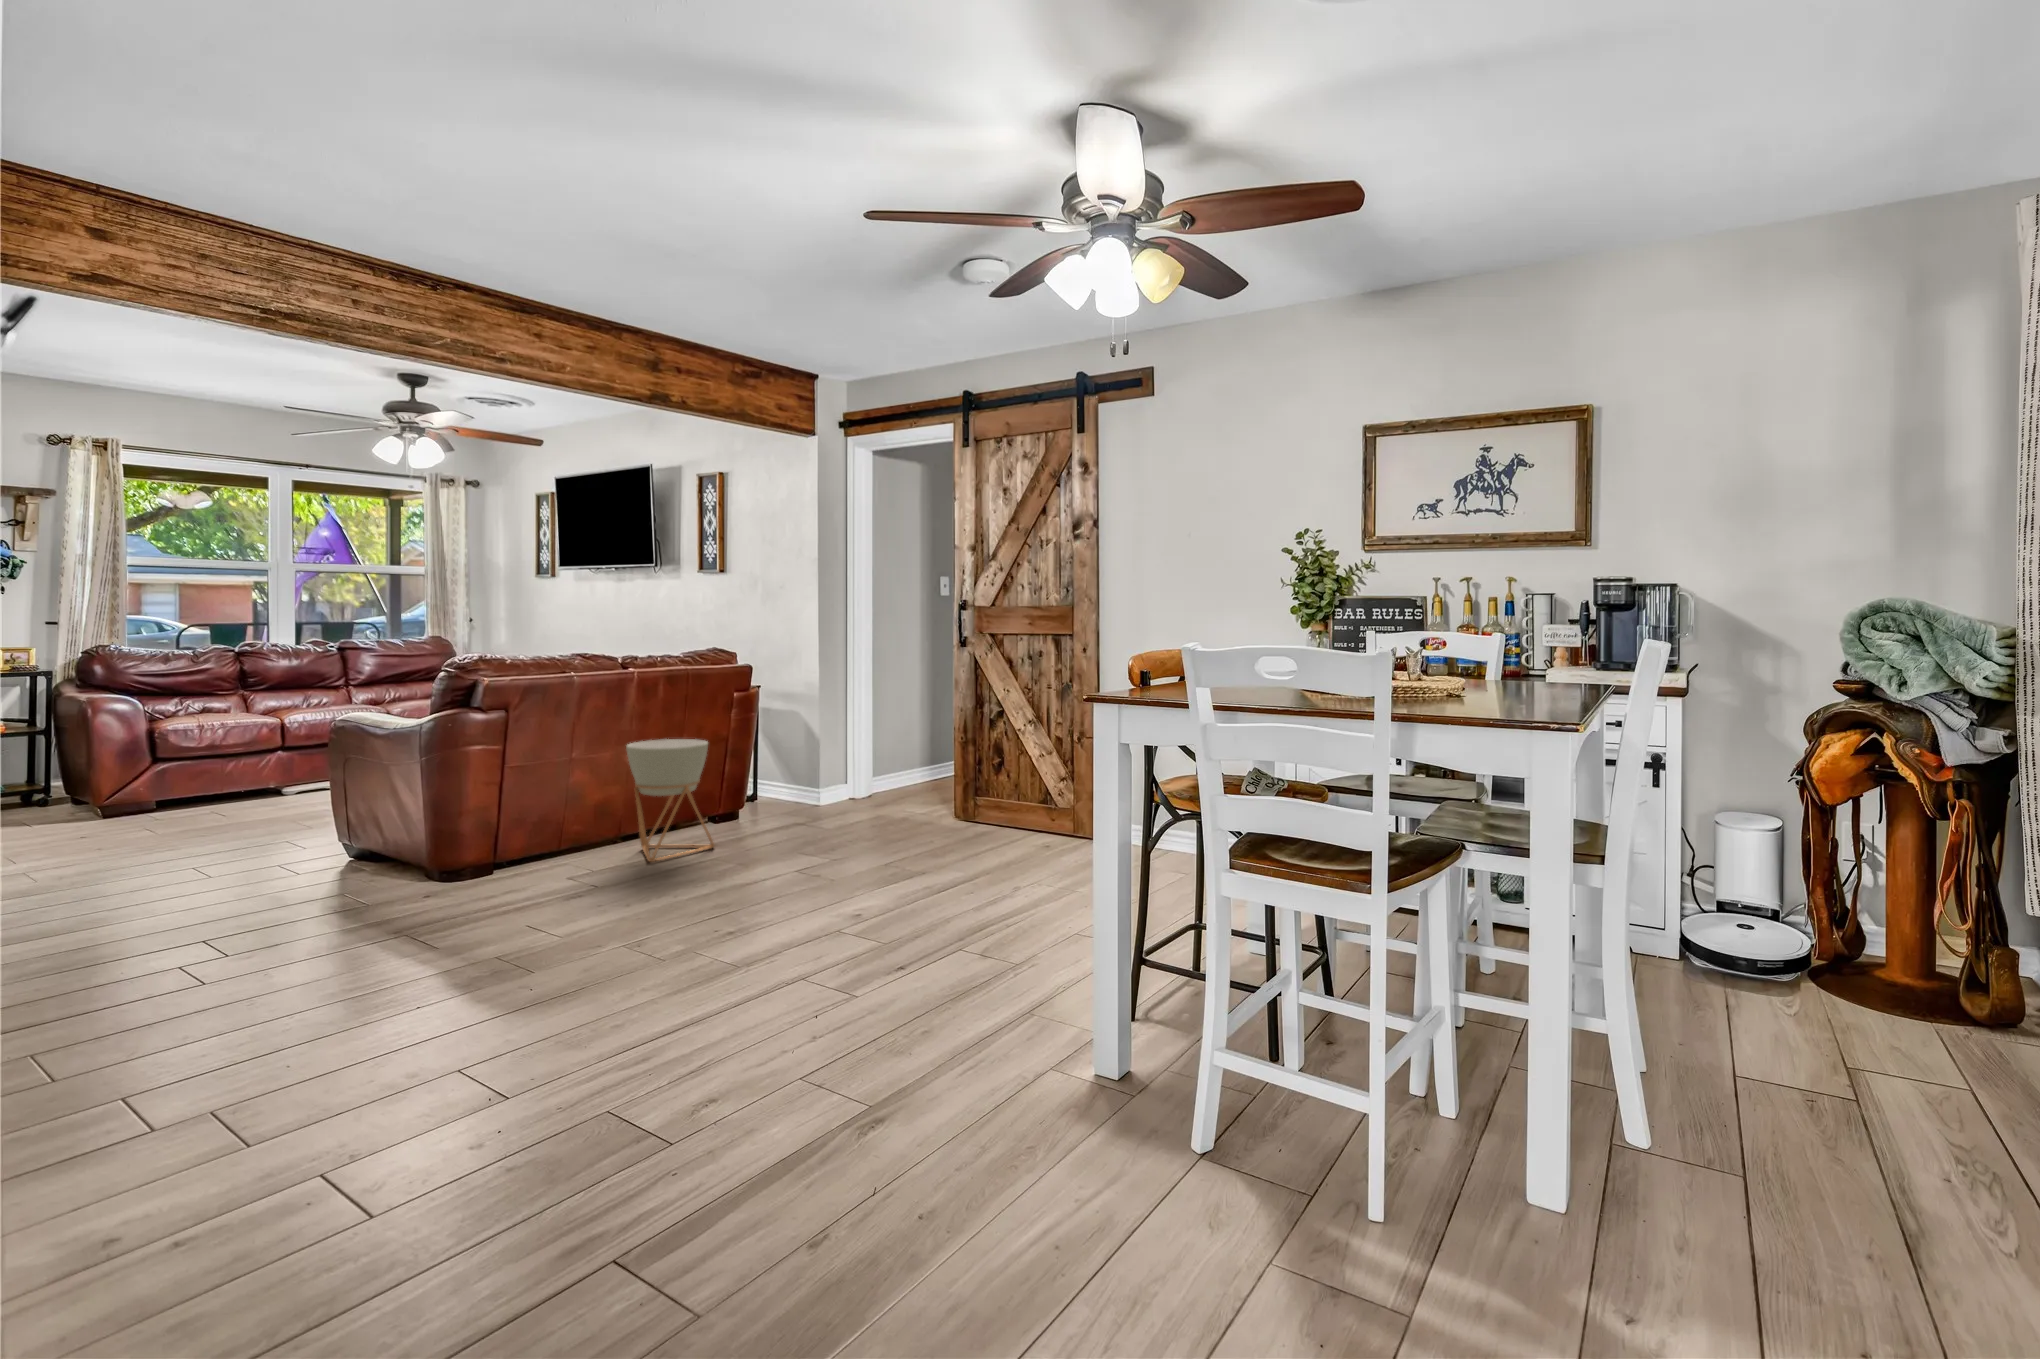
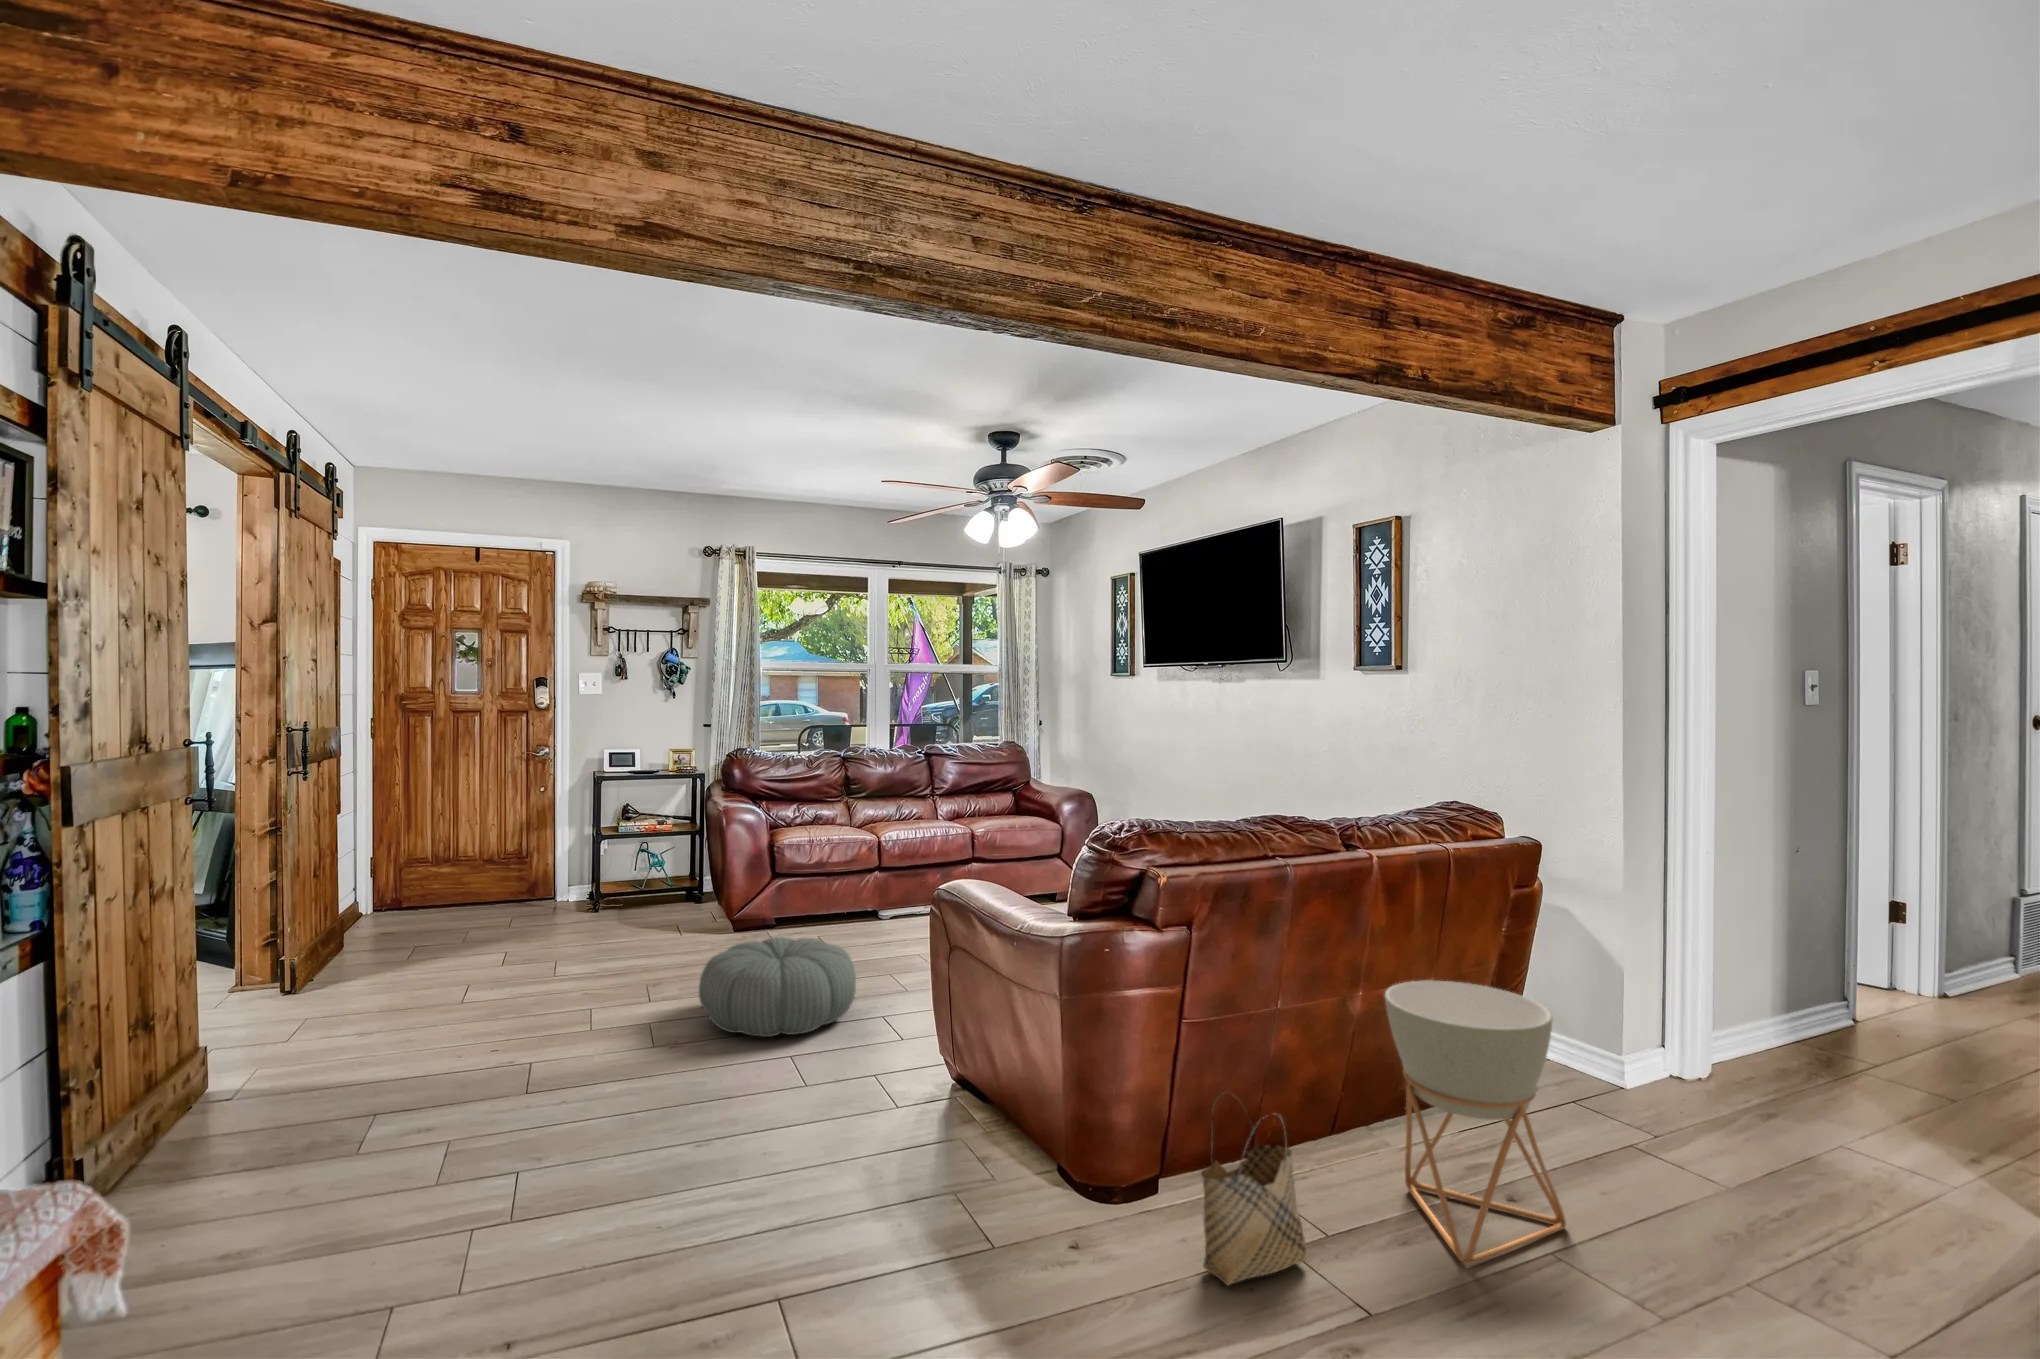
pouf: none [88,786,259,856] -> present [699,937,856,1037]
woven basket: none [500,795,564,883] -> present [1201,1092,1306,1285]

